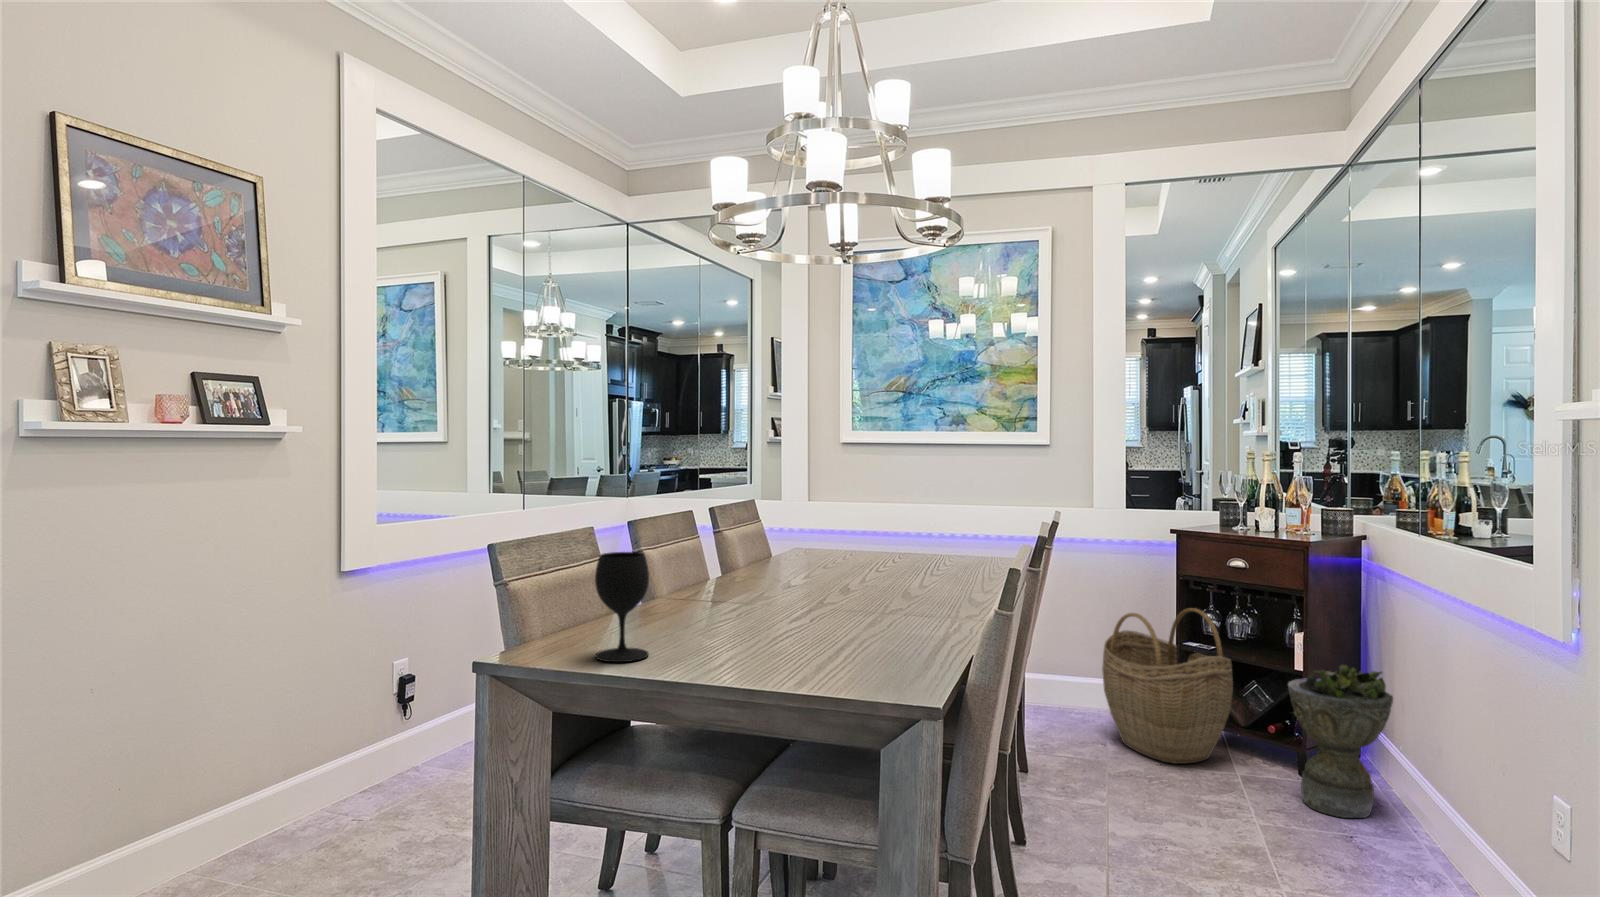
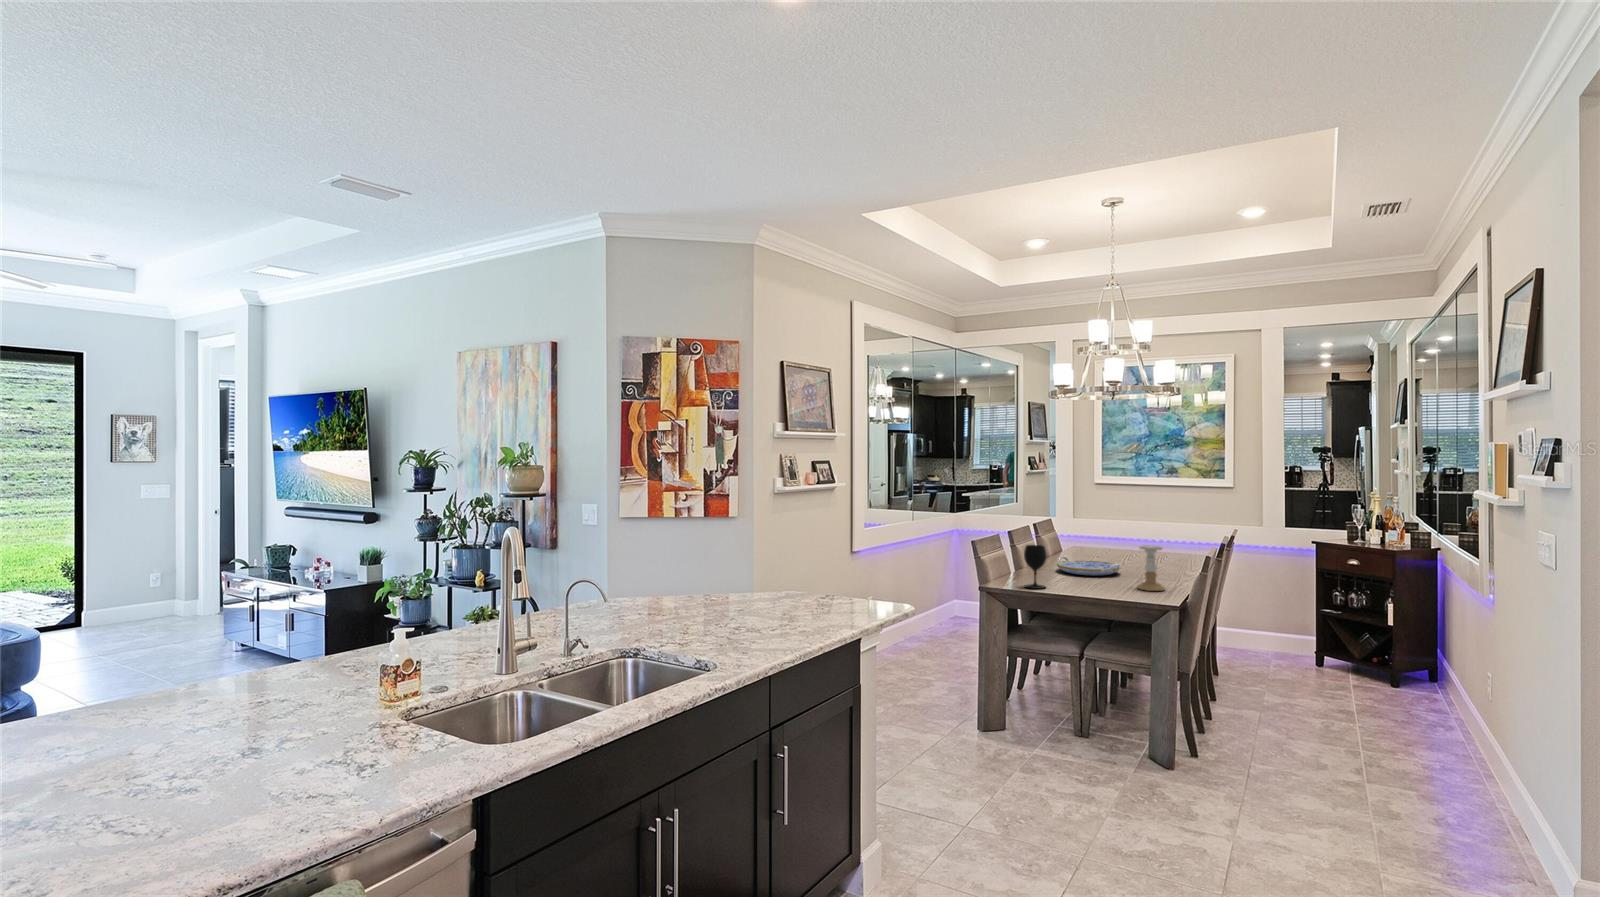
candle holder: none [860,547,920,655] -> present [1137,546,1165,591]
serving tray: none [715,571,844,613] -> present [1057,556,1121,576]
woven basket: present [1102,608,1233,764] -> none [1267,589,1350,678]
planter: present [1288,665,1393,818] -> none [1378,619,1442,705]

